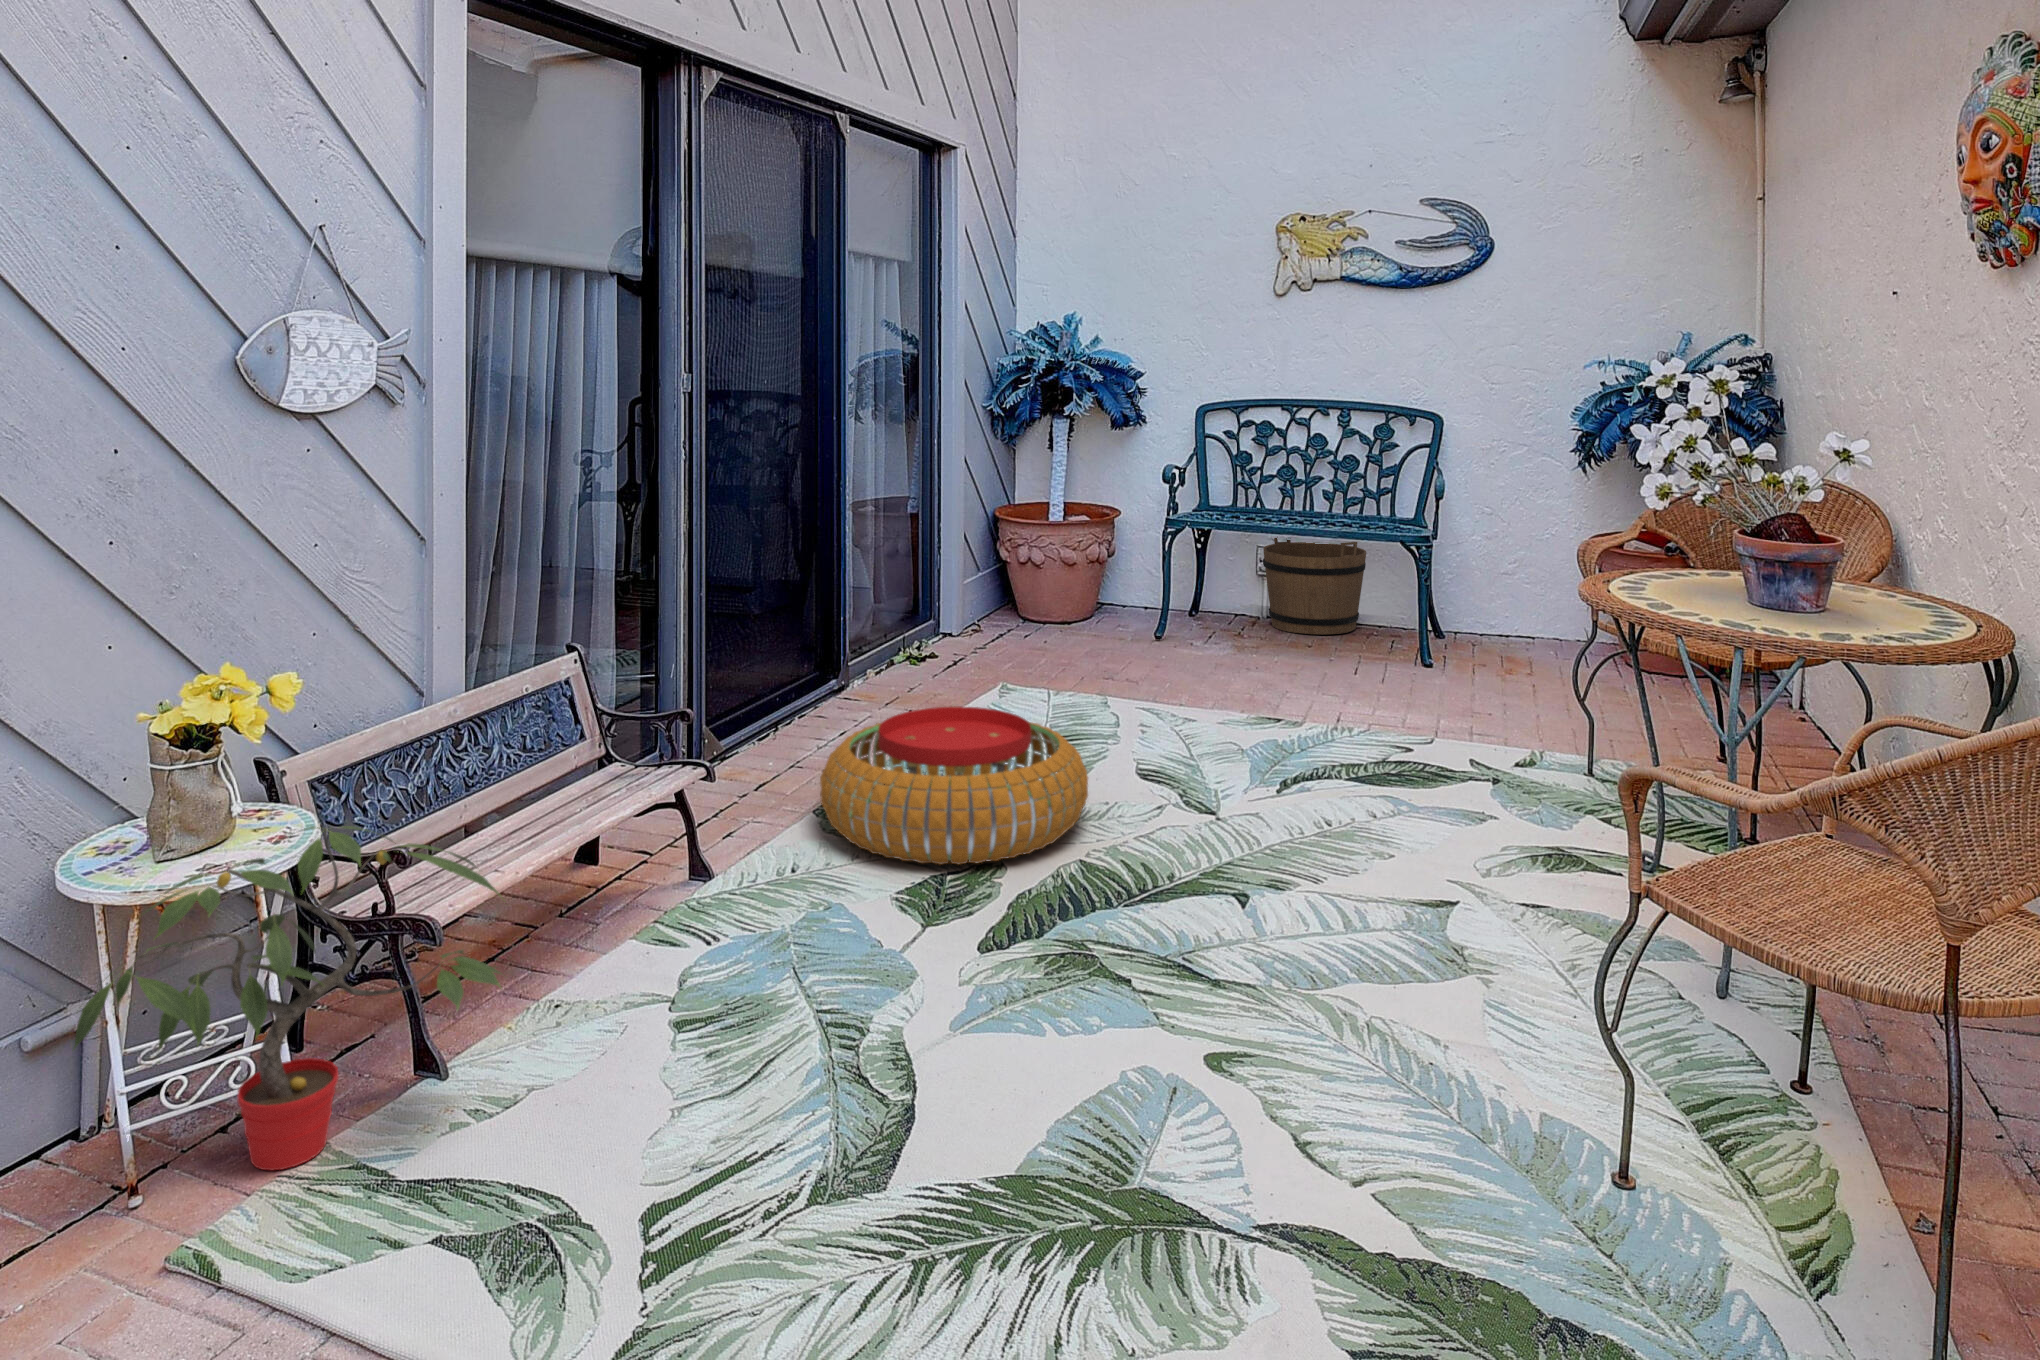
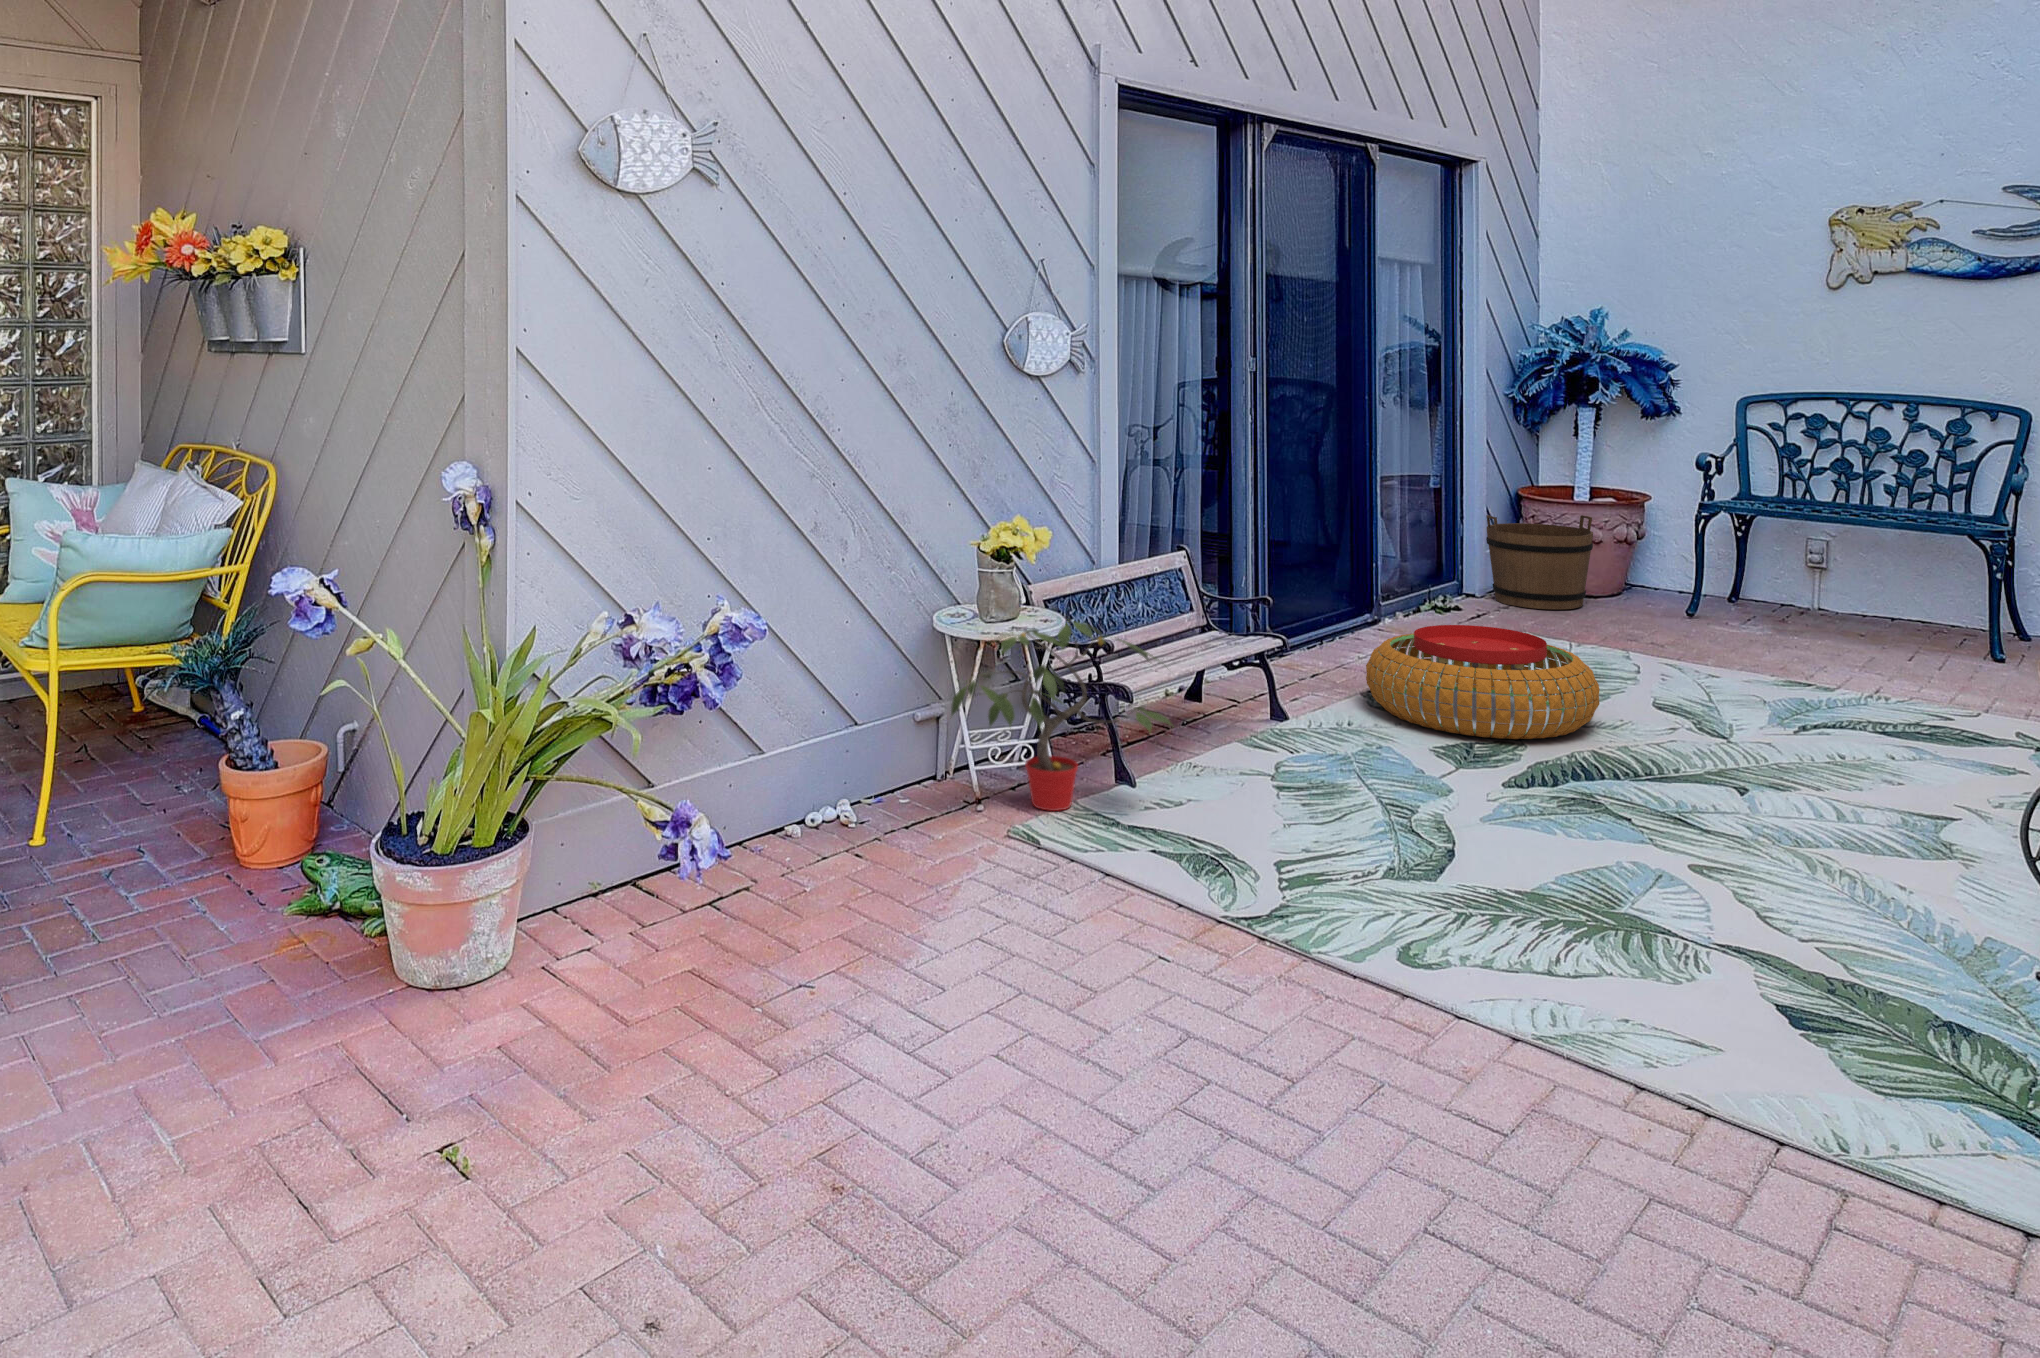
bucket: present [1263,538,1366,634] -> present [1486,515,1593,609]

